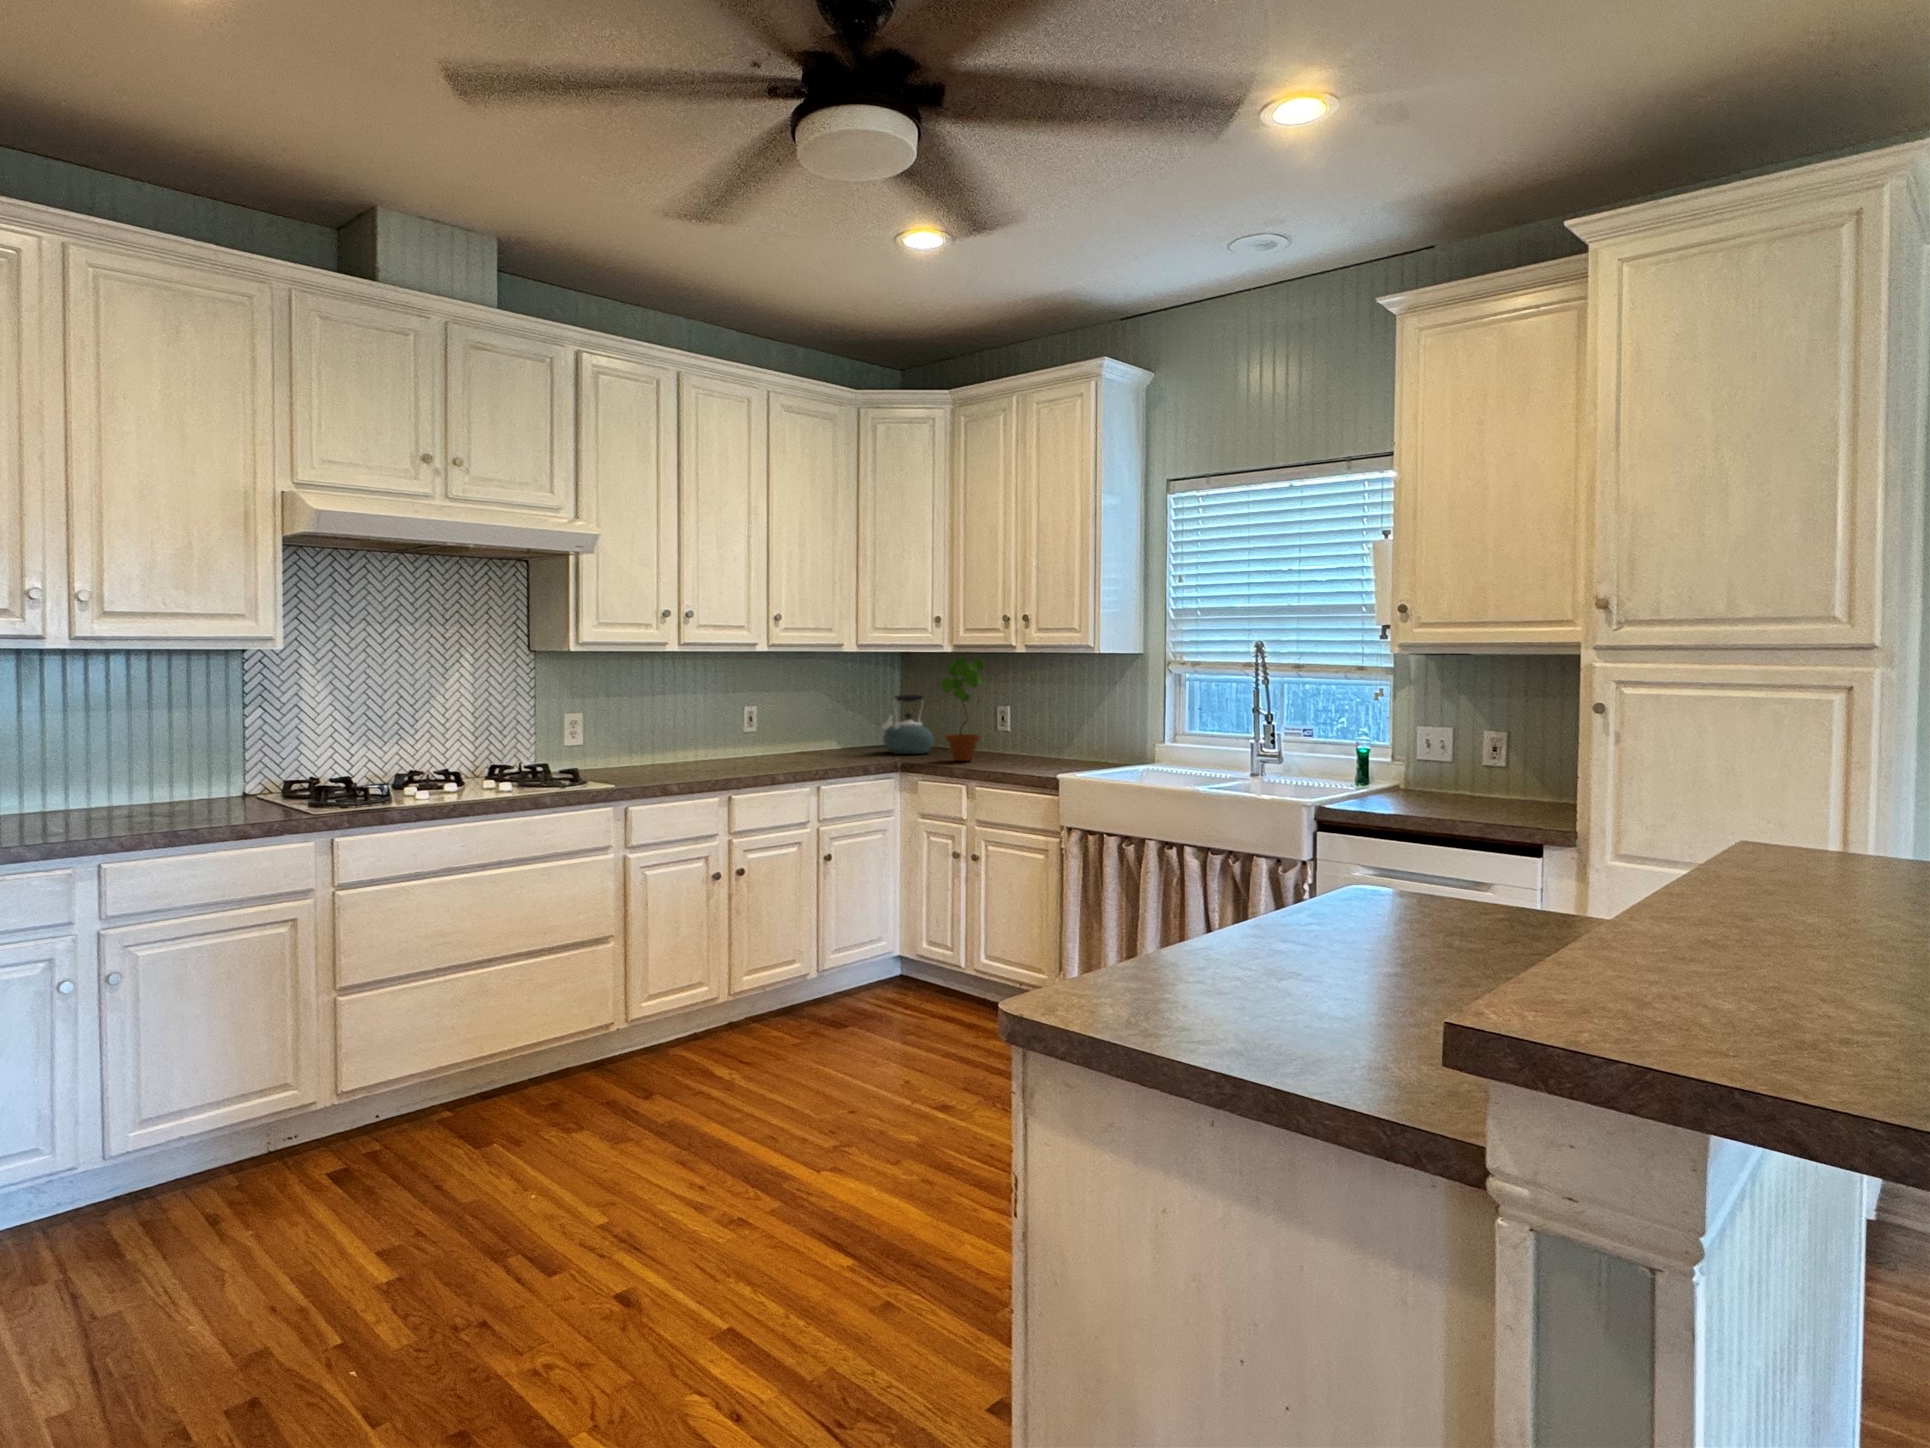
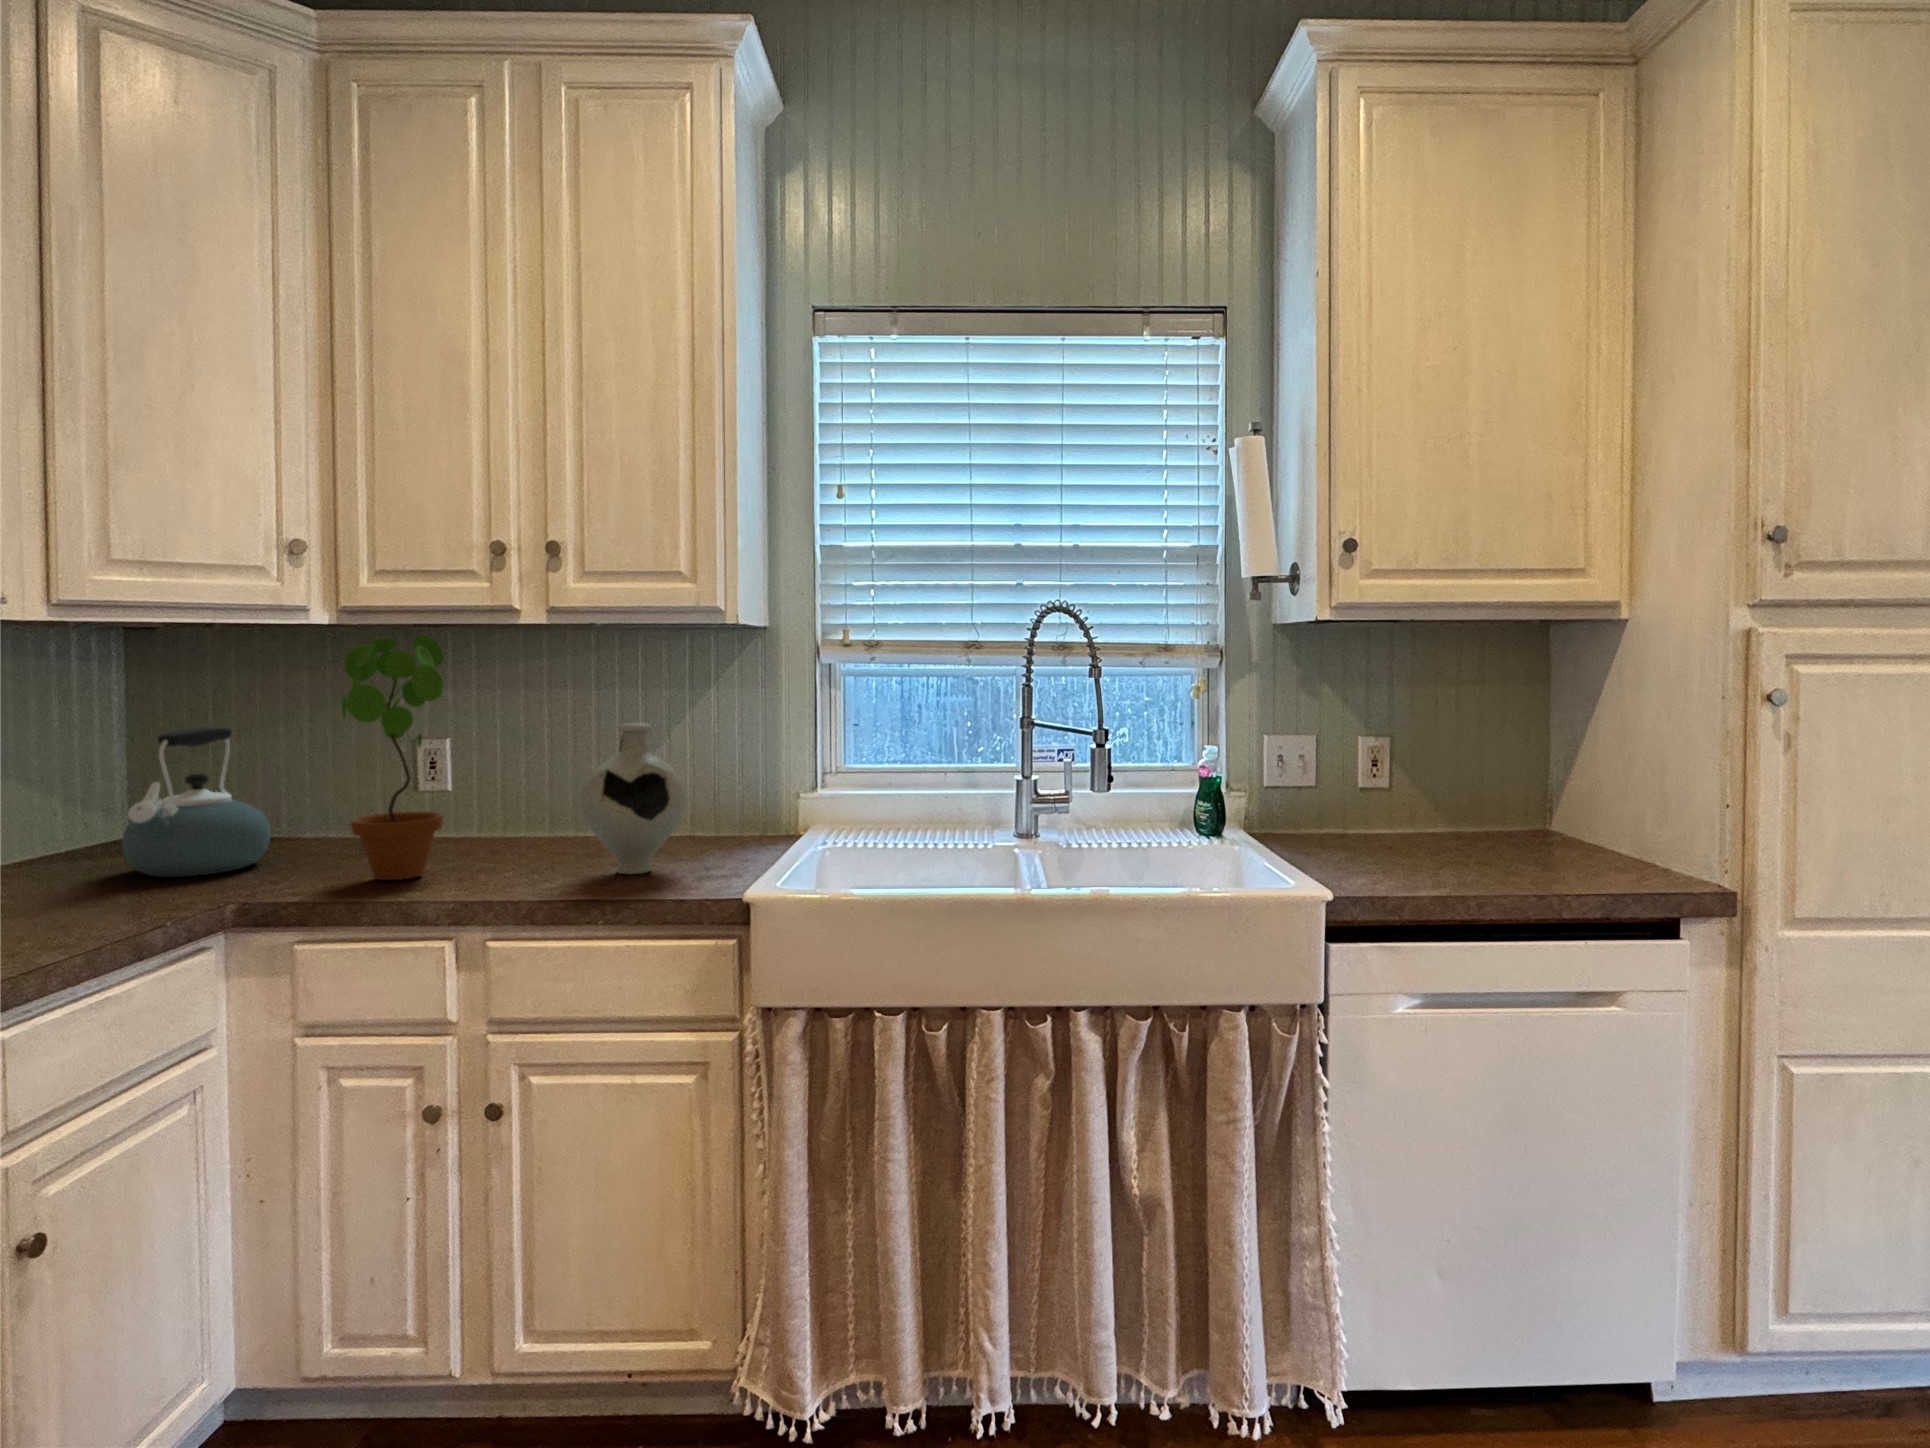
decorative vase: none [1023,699,1070,768] -> present [580,724,686,875]

